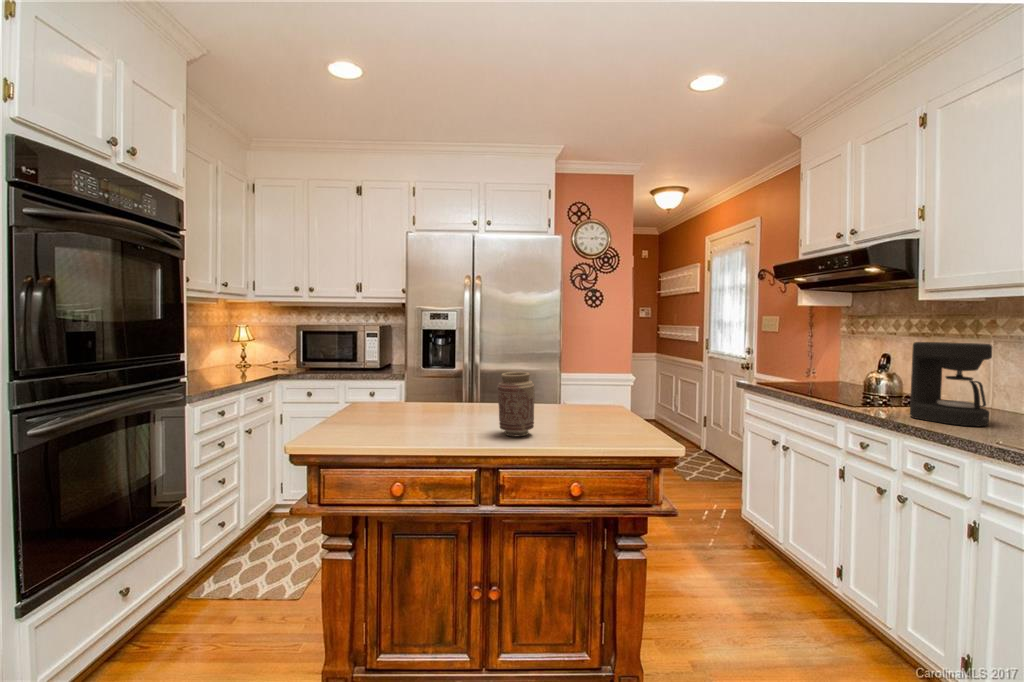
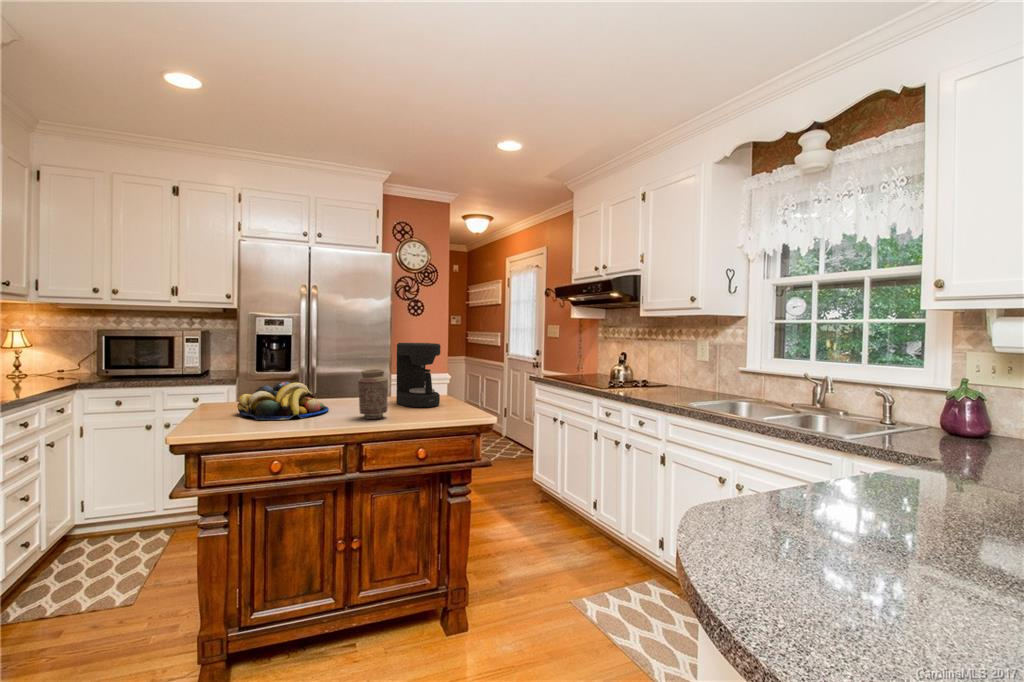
coffee maker: present [910,342,992,426] -> present [396,343,441,407]
fruit bowl: none [372,383,470,430] -> present [237,382,329,420]

